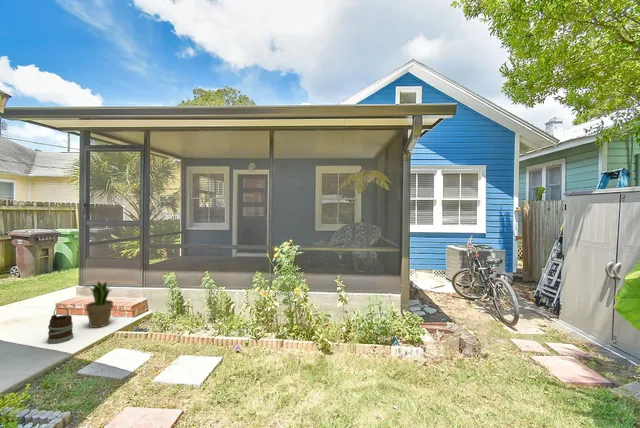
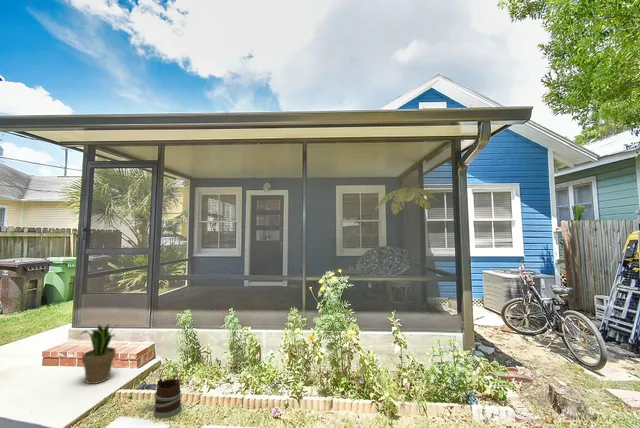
wooden bucket: present [47,304,73,344] -> present [154,366,181,418]

